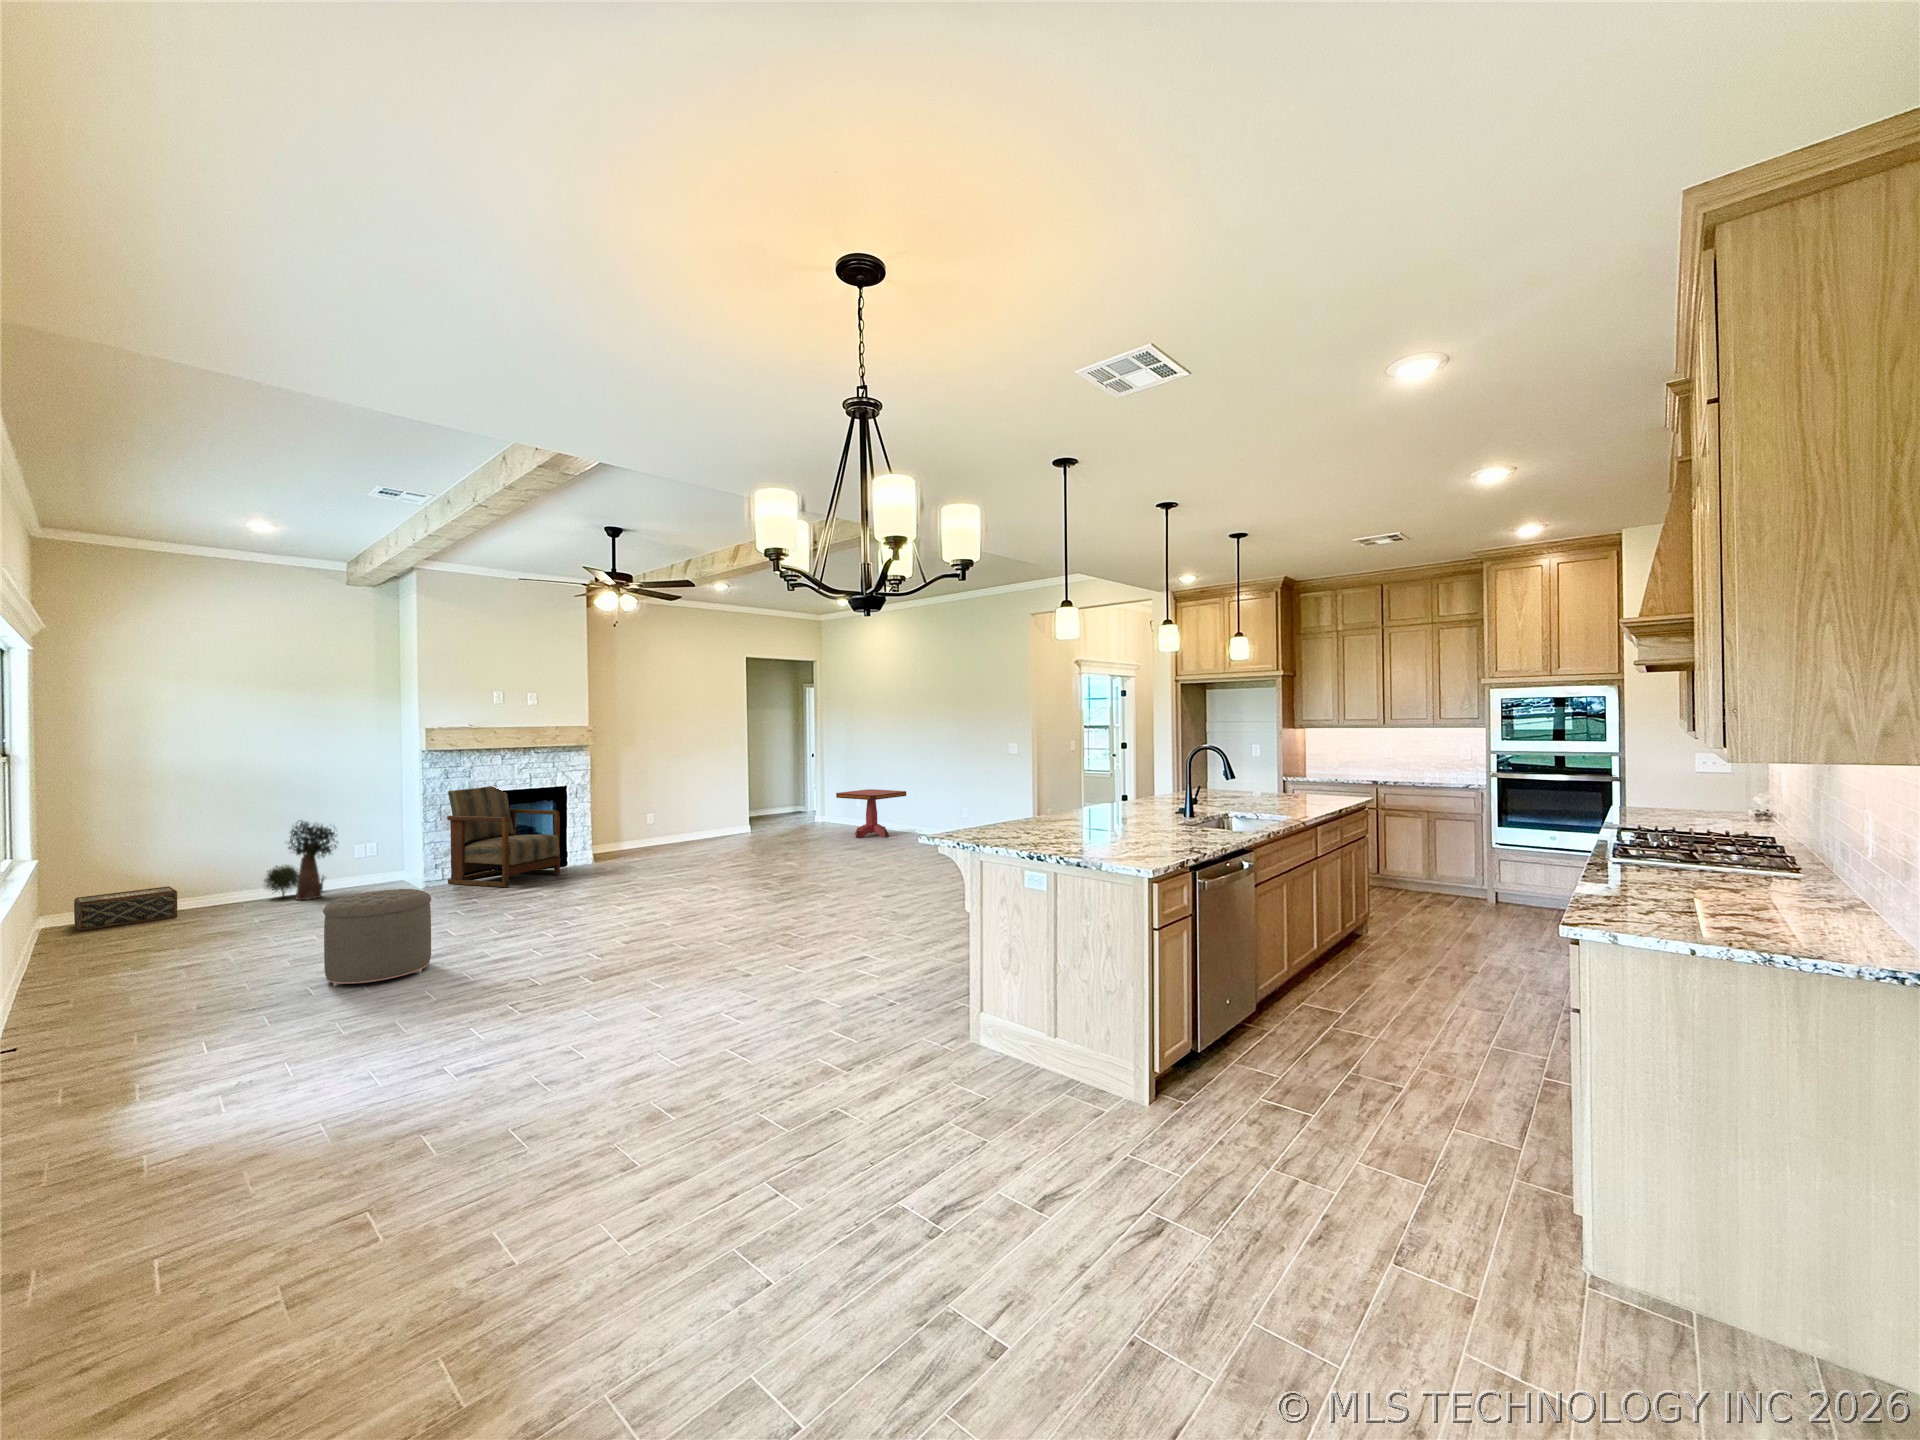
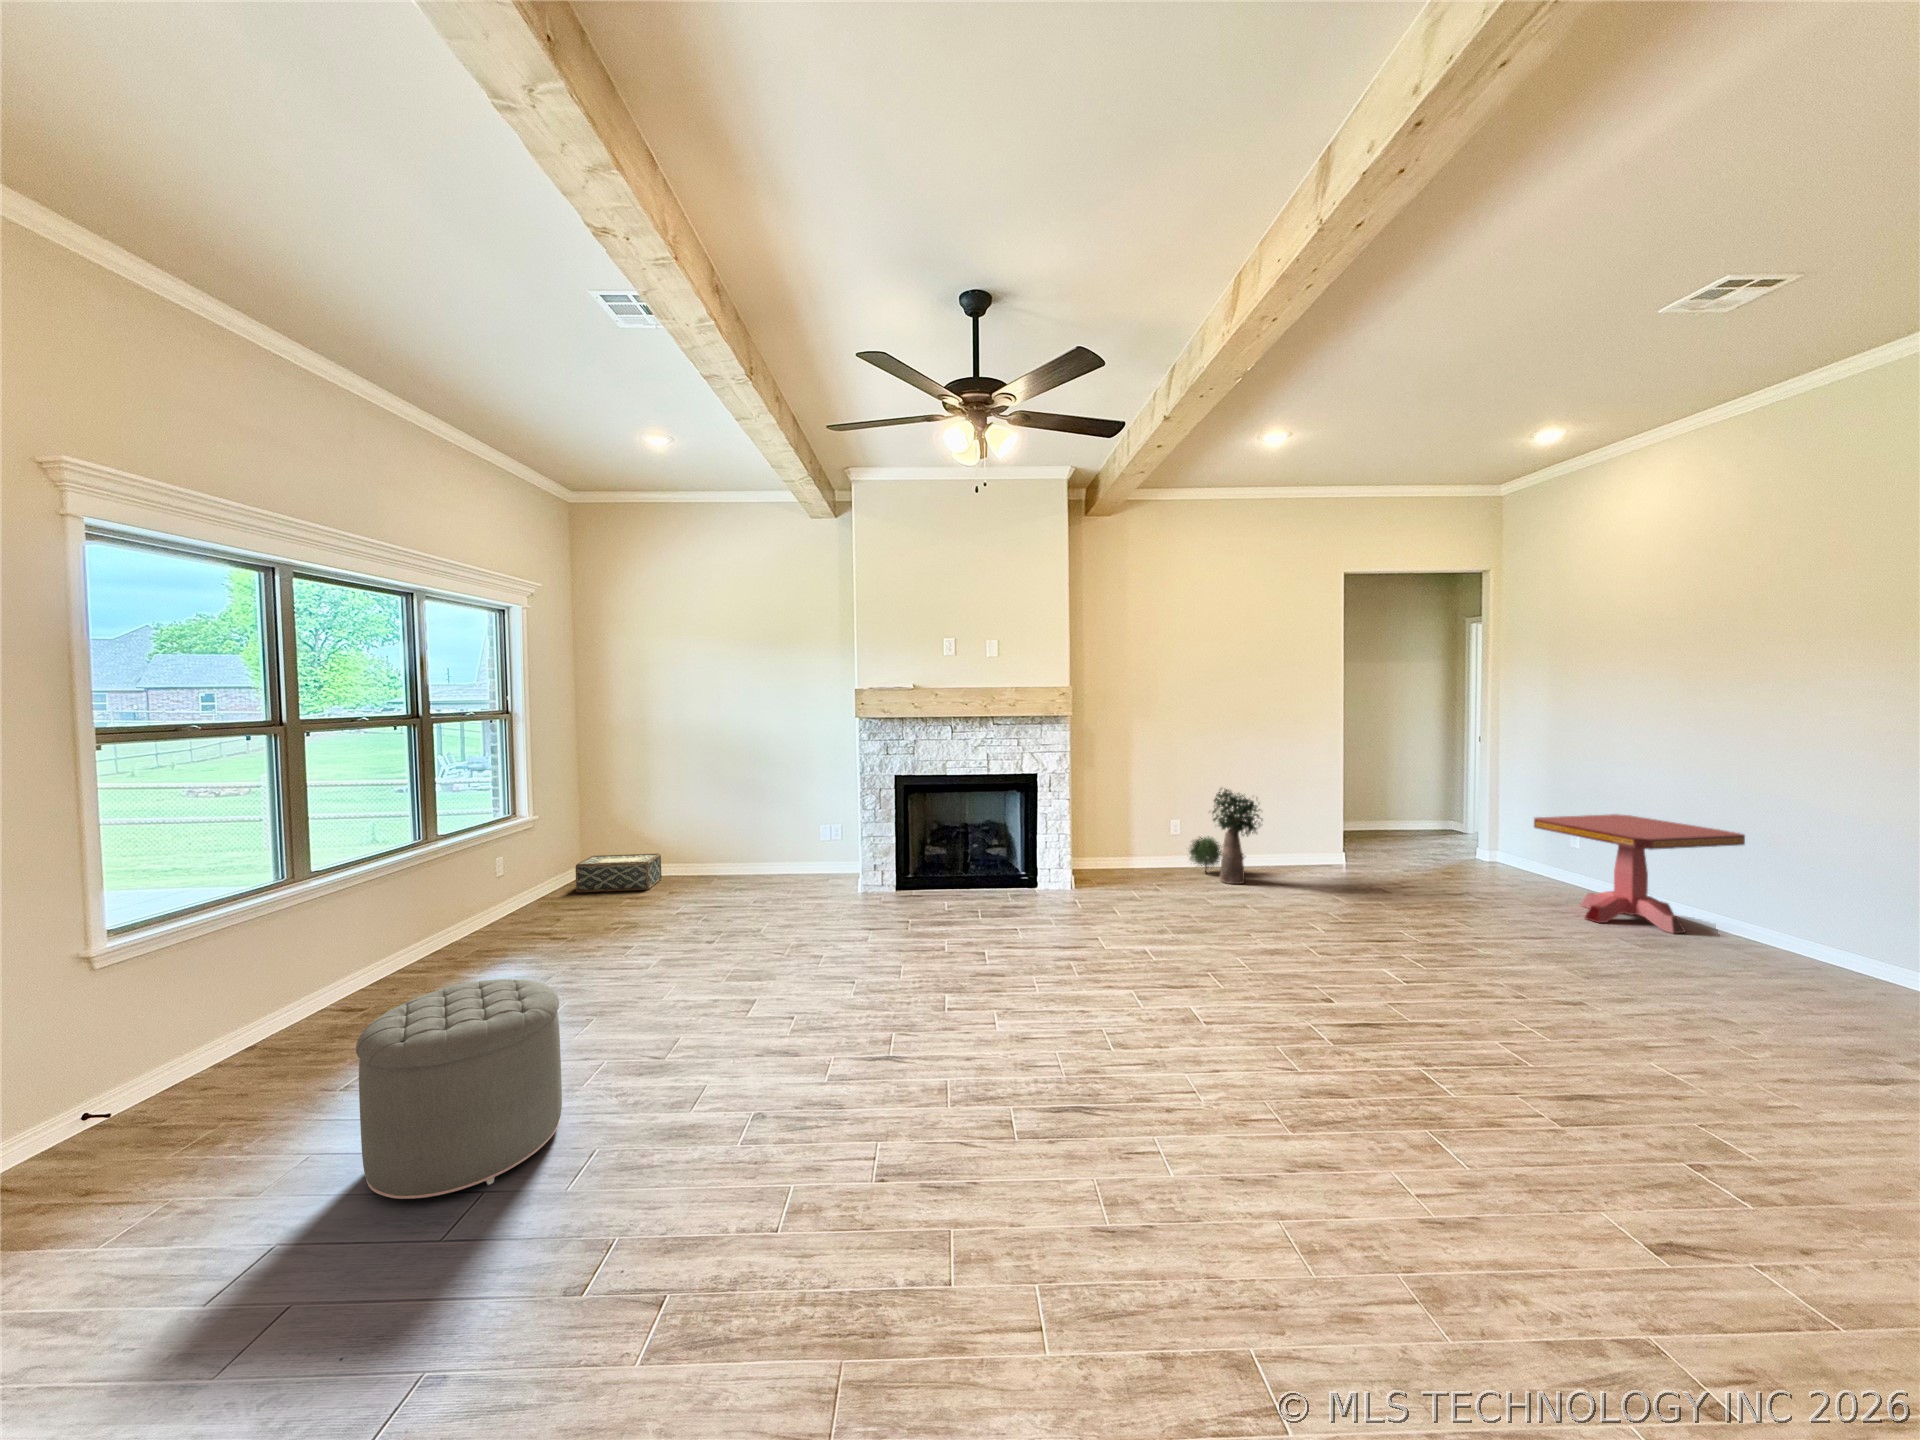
armchair: present [447,786,560,887] -> none [884,766,1011,921]
potted plant: present [264,820,336,900] -> present [1190,789,1262,884]

